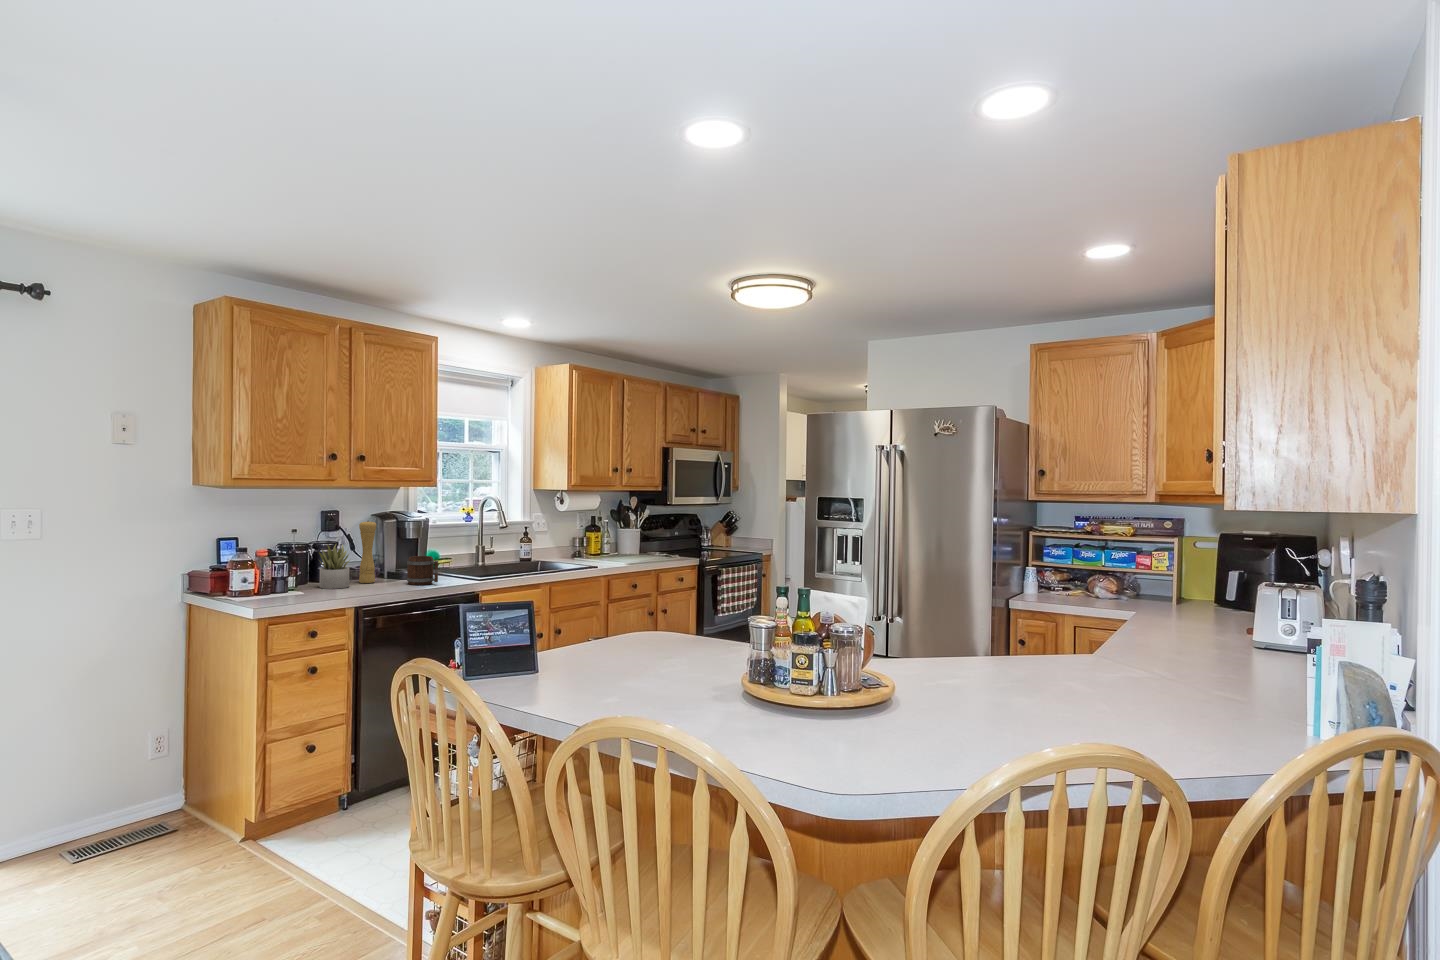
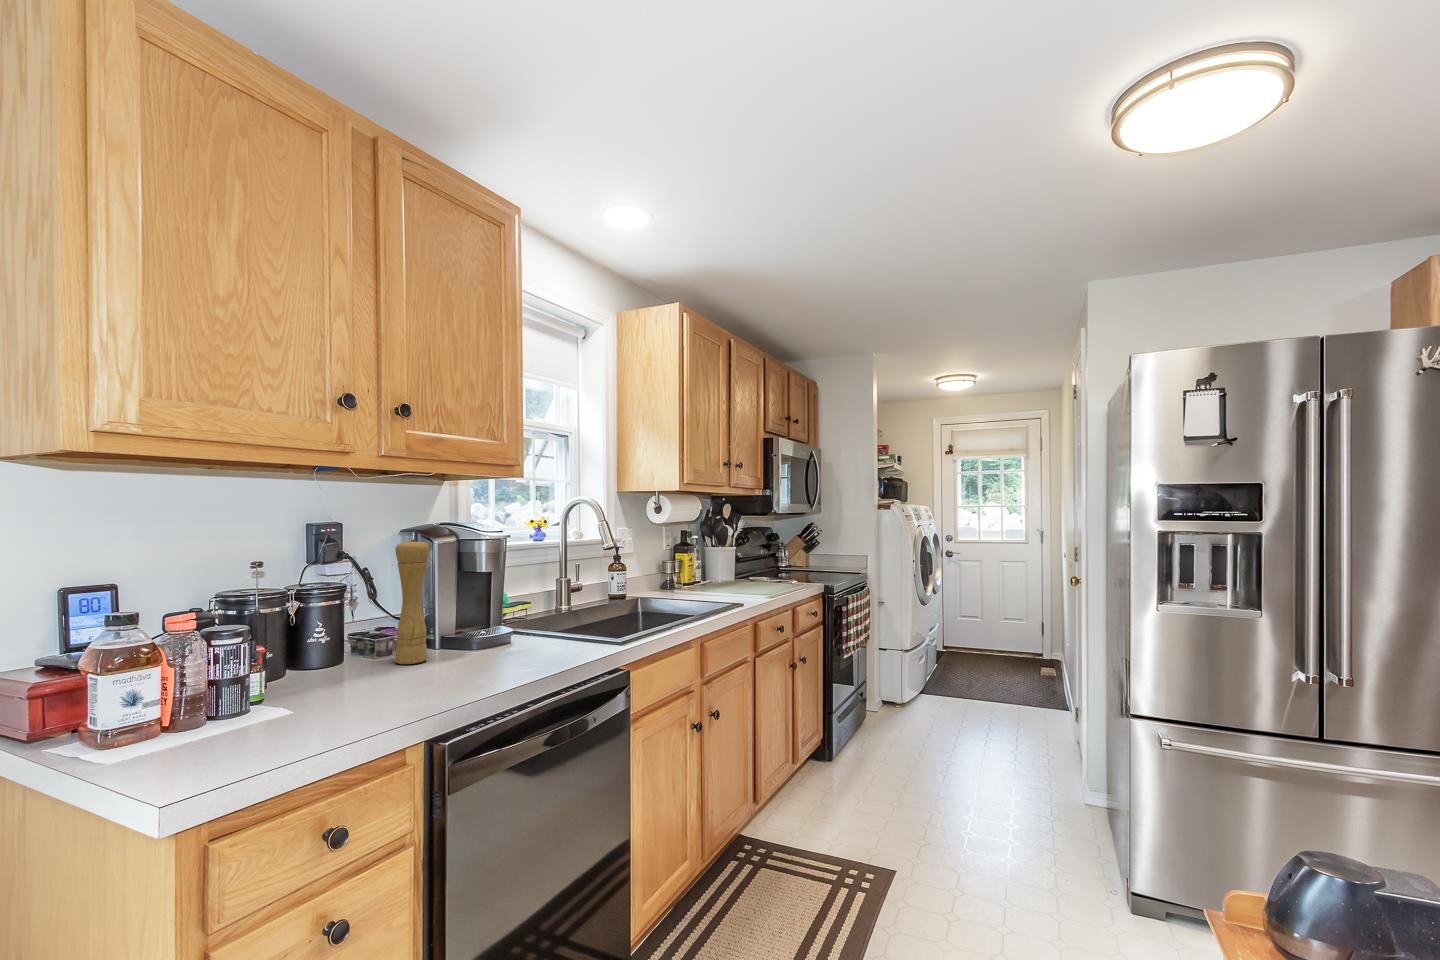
succulent plant: present [319,545,350,589] -> none [315,588,389,689]
mug: present [407,556,438,585] -> none [492,603,554,661]

